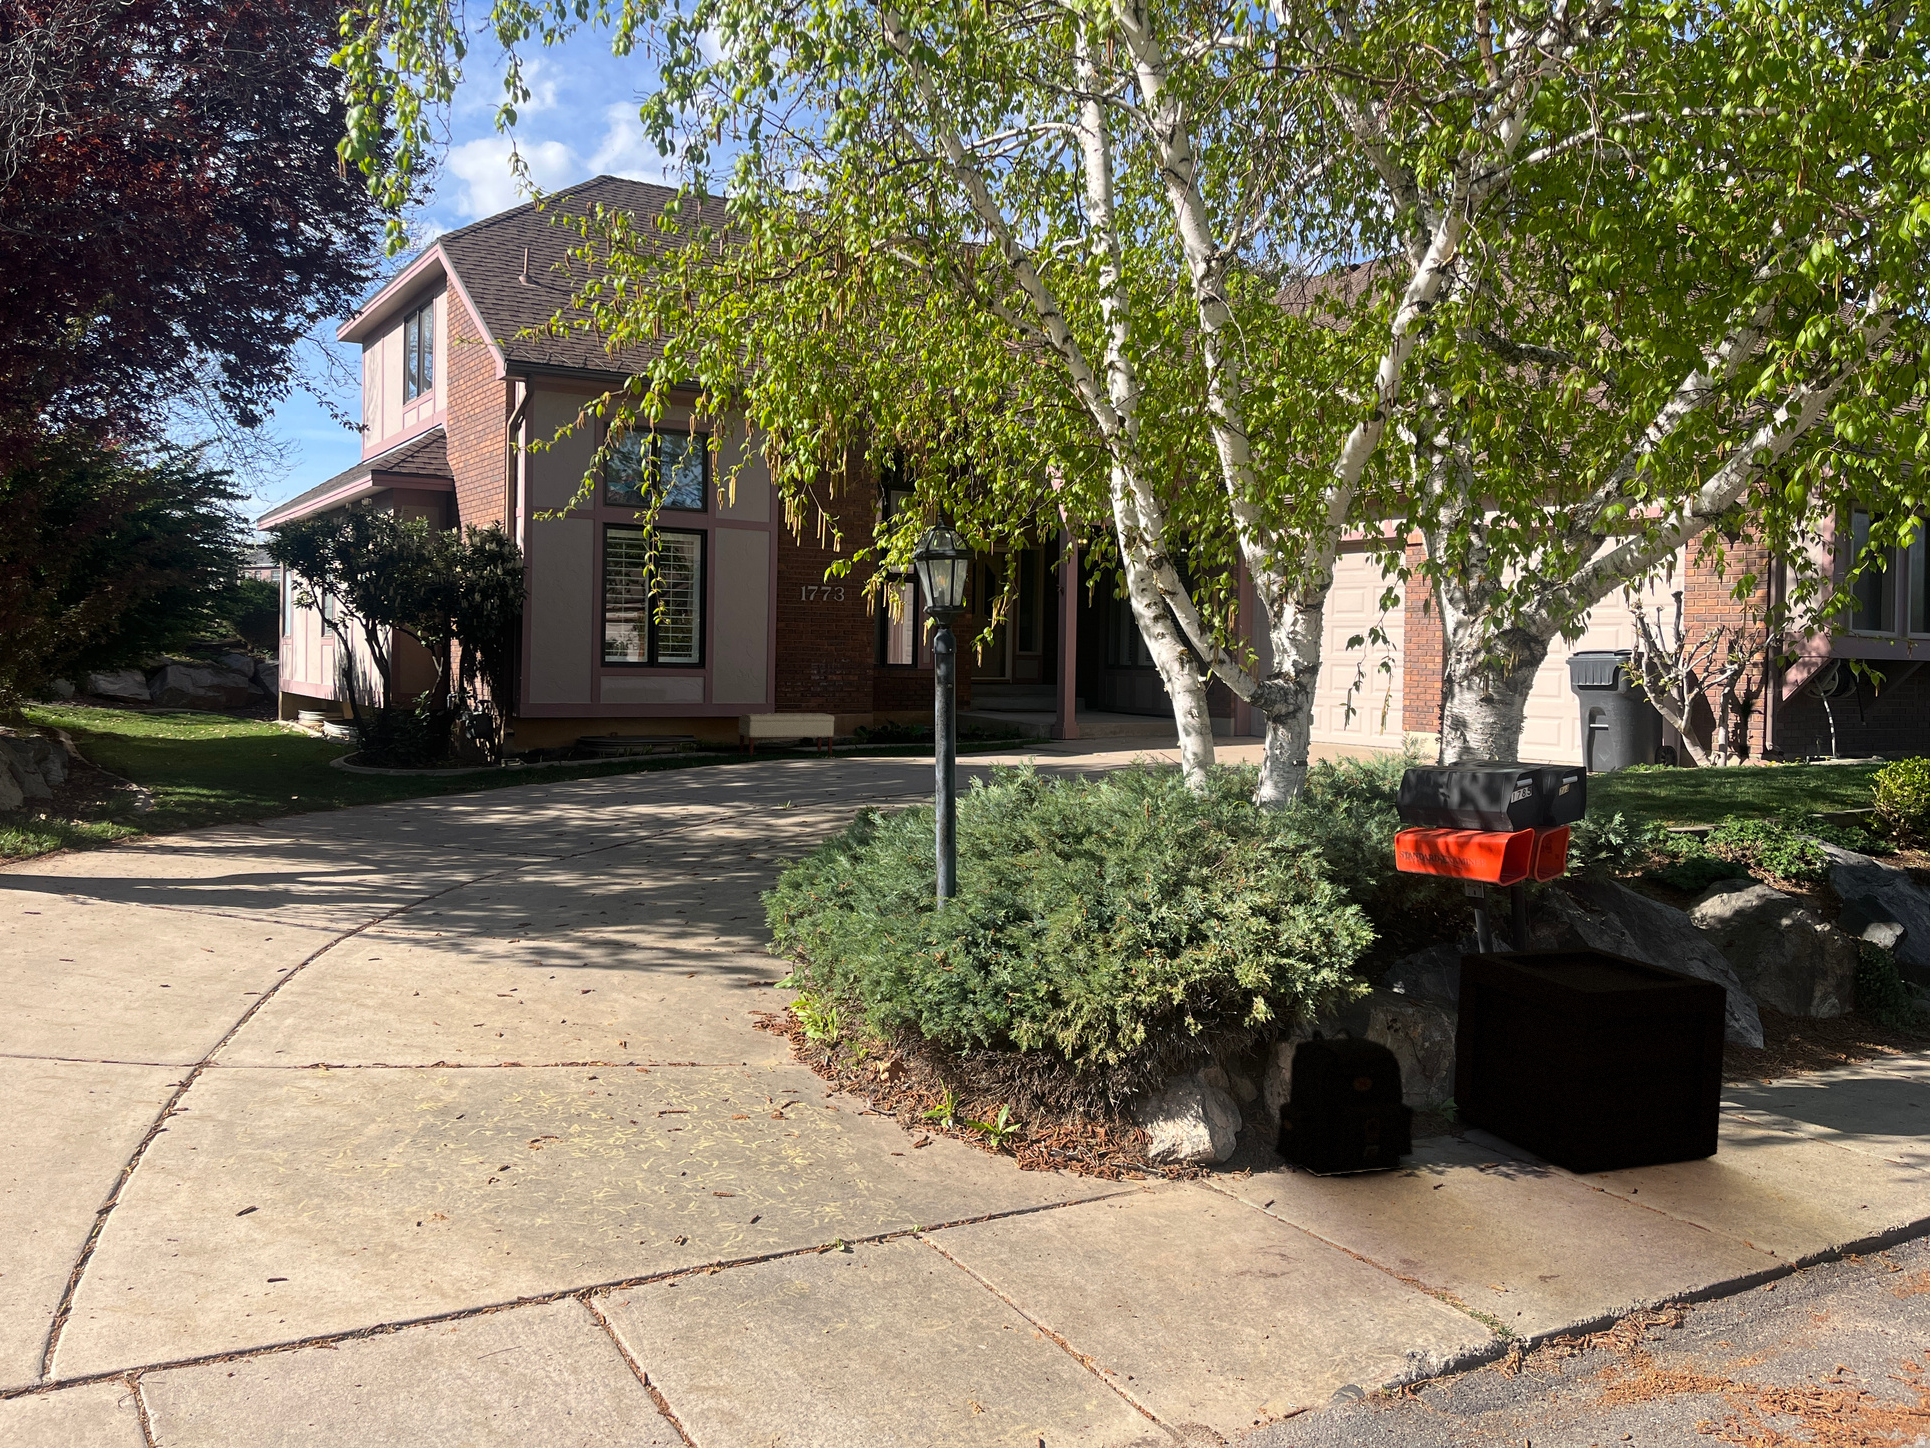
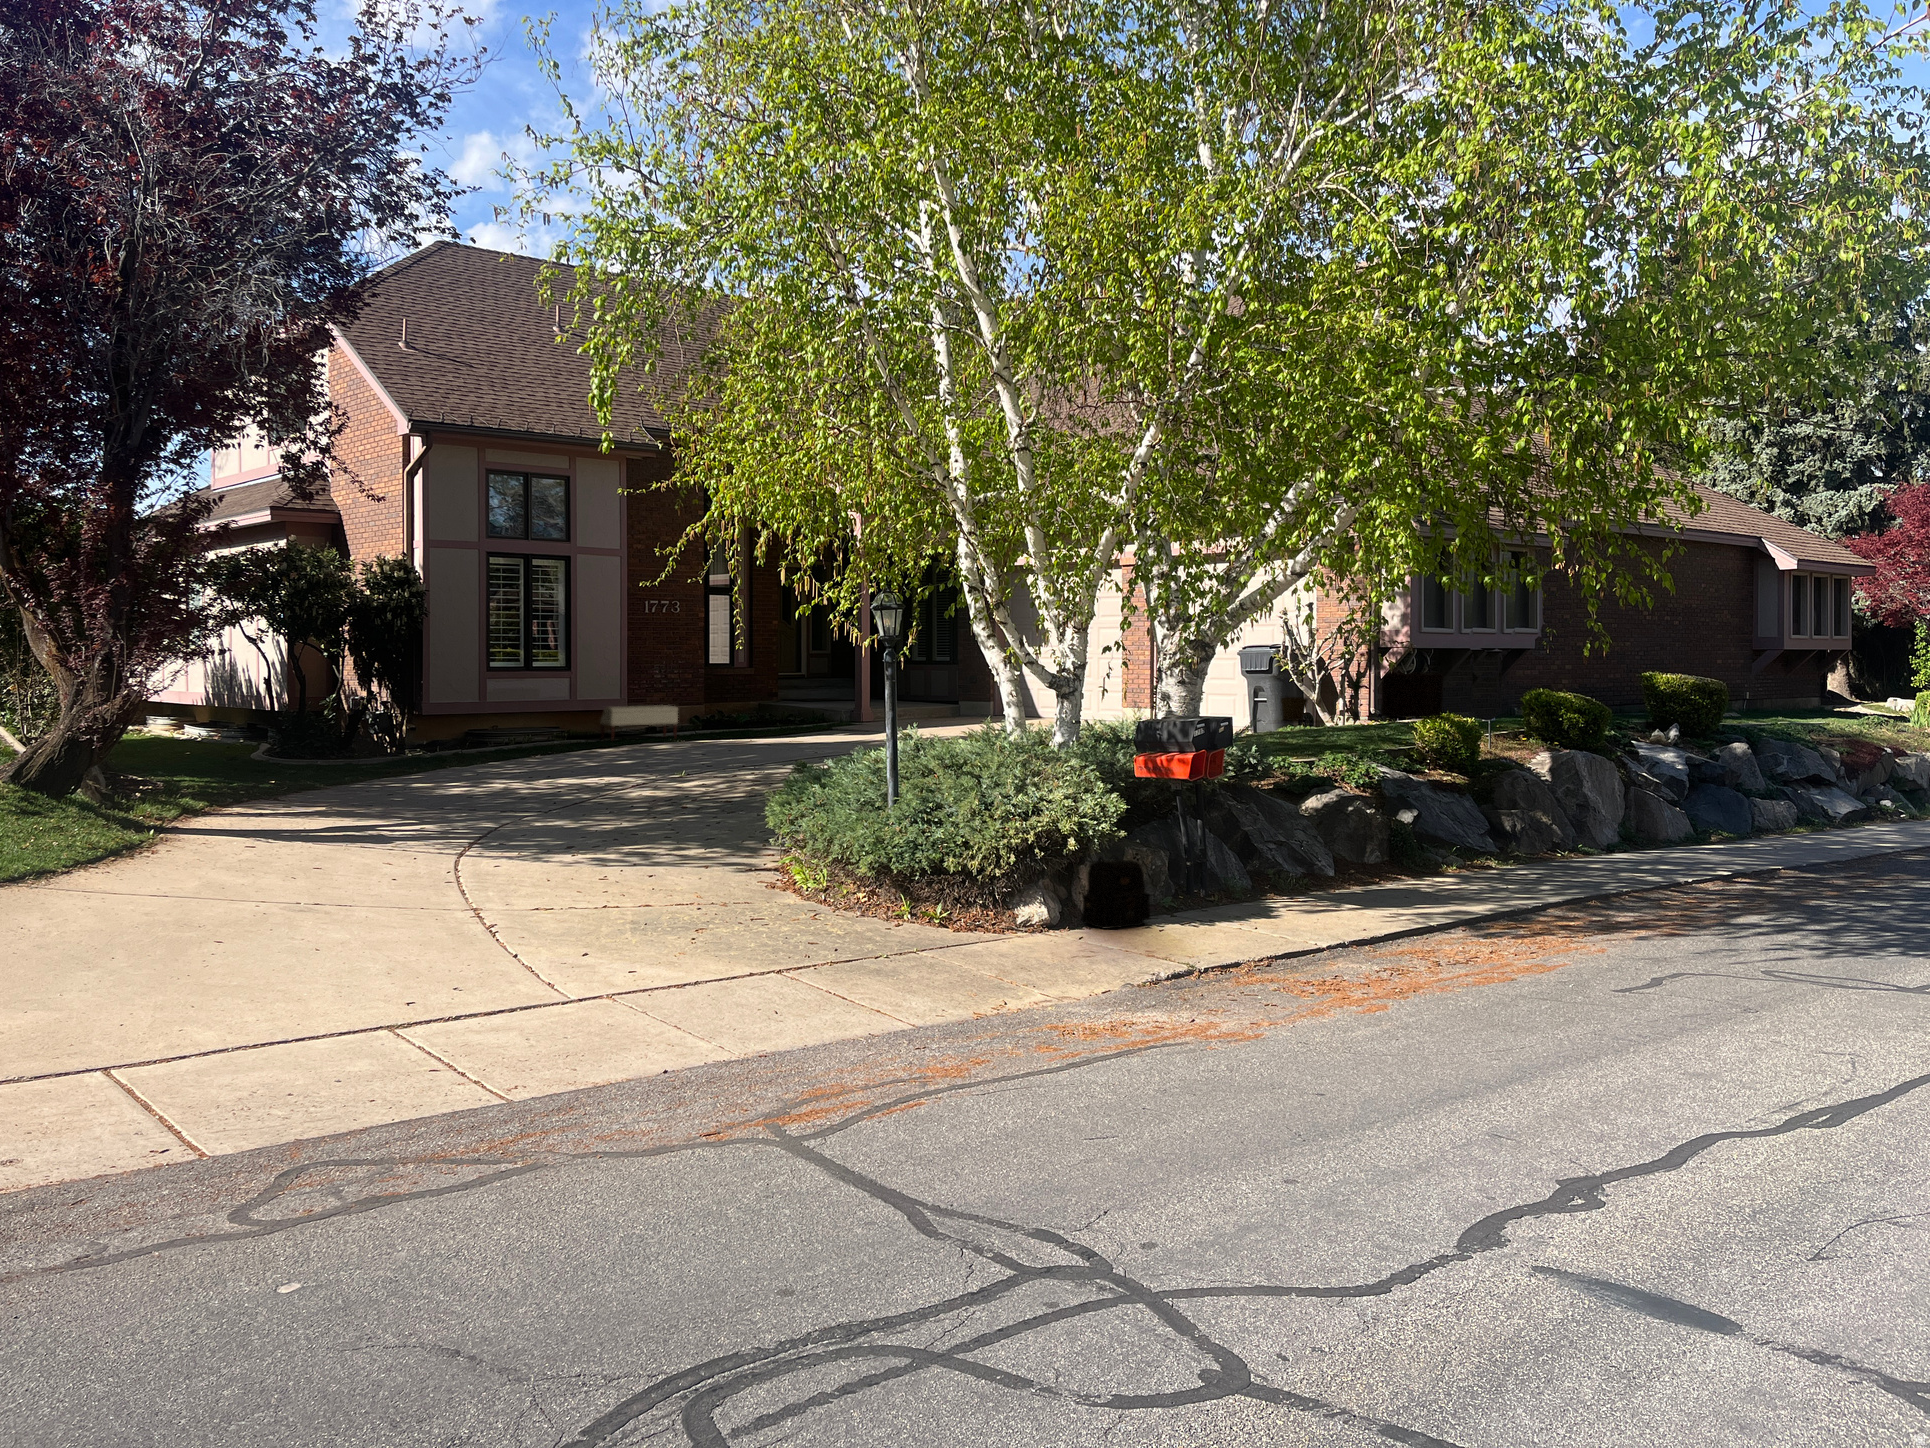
basket: none [1626,722,1674,756] -> present [1281,697,1308,721]
wooden crate: present [1453,947,1727,1173] -> present [1381,672,1443,718]

